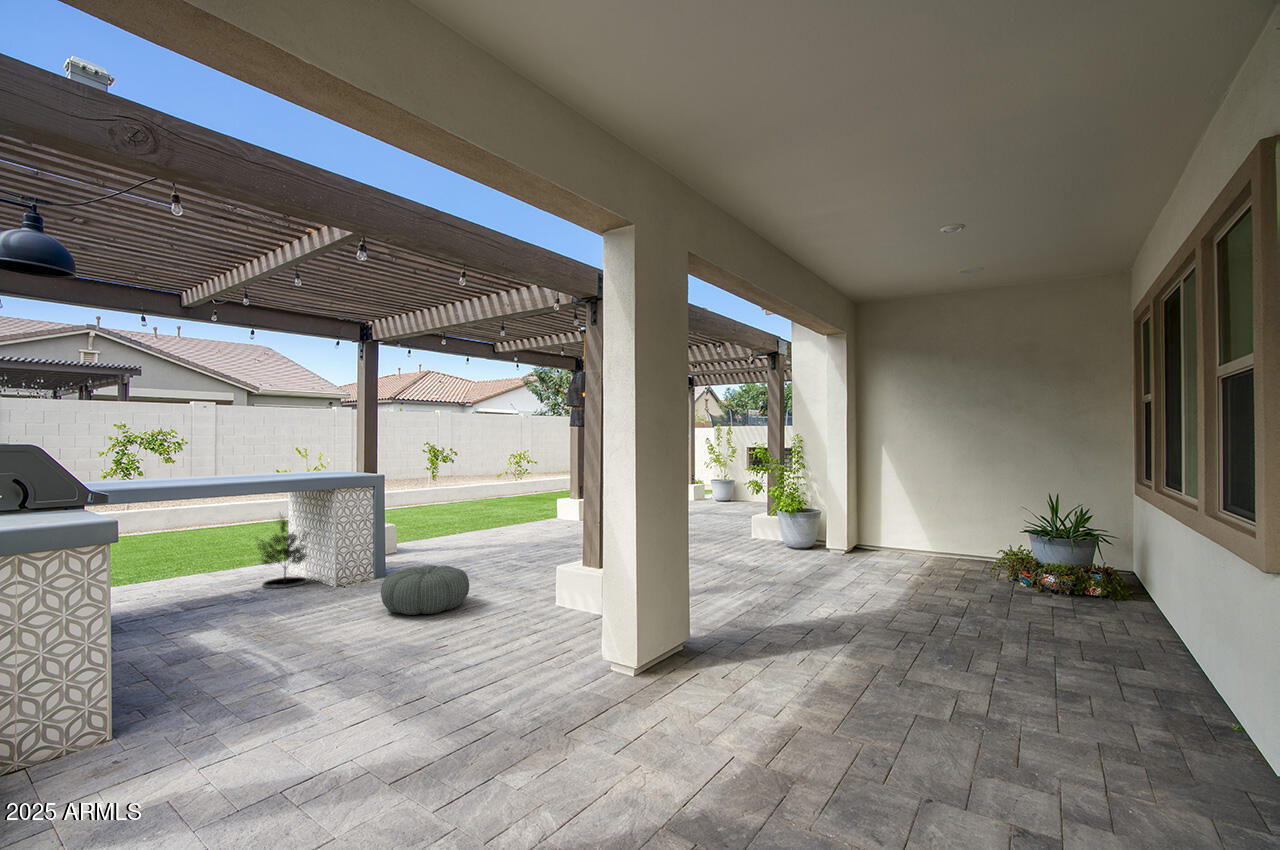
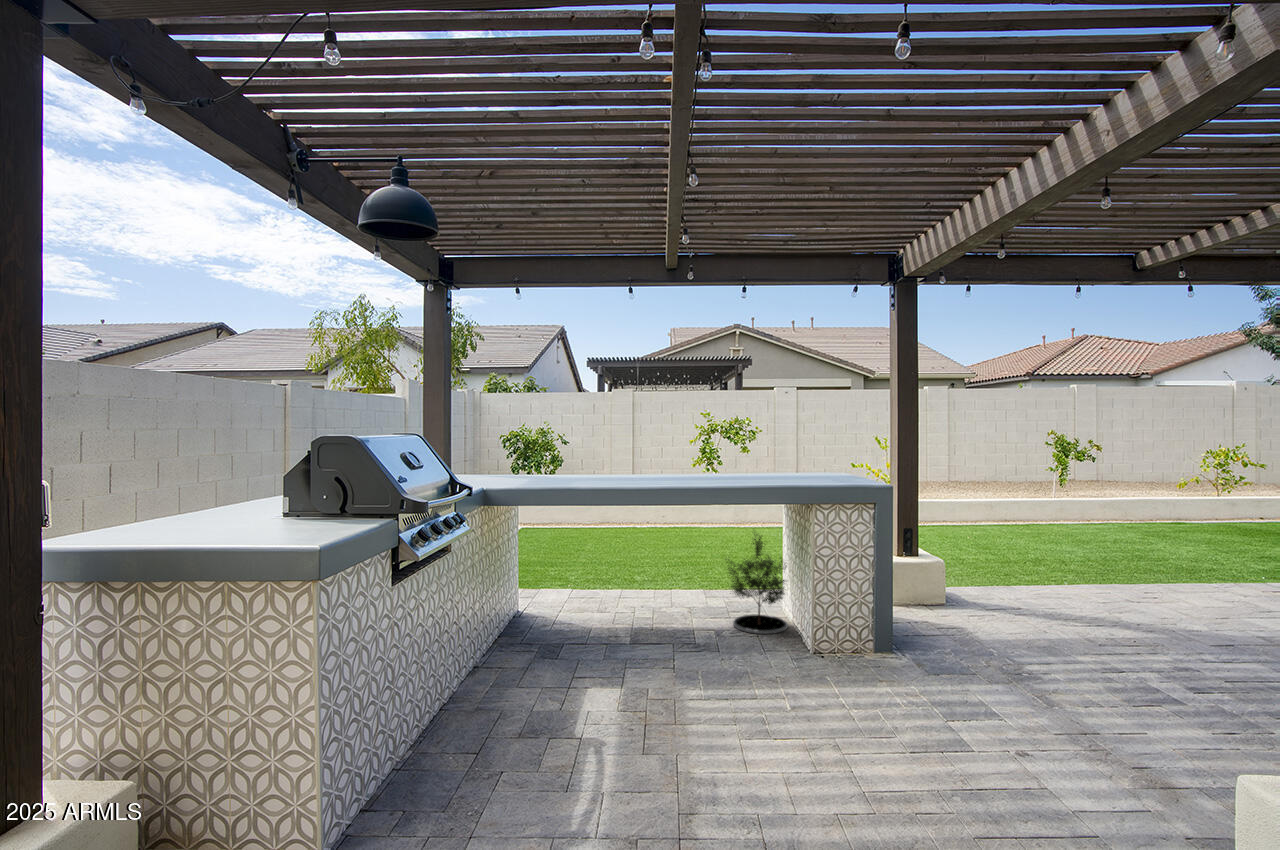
pouf: present [381,565,469,615] -> none [815,668,993,791]

